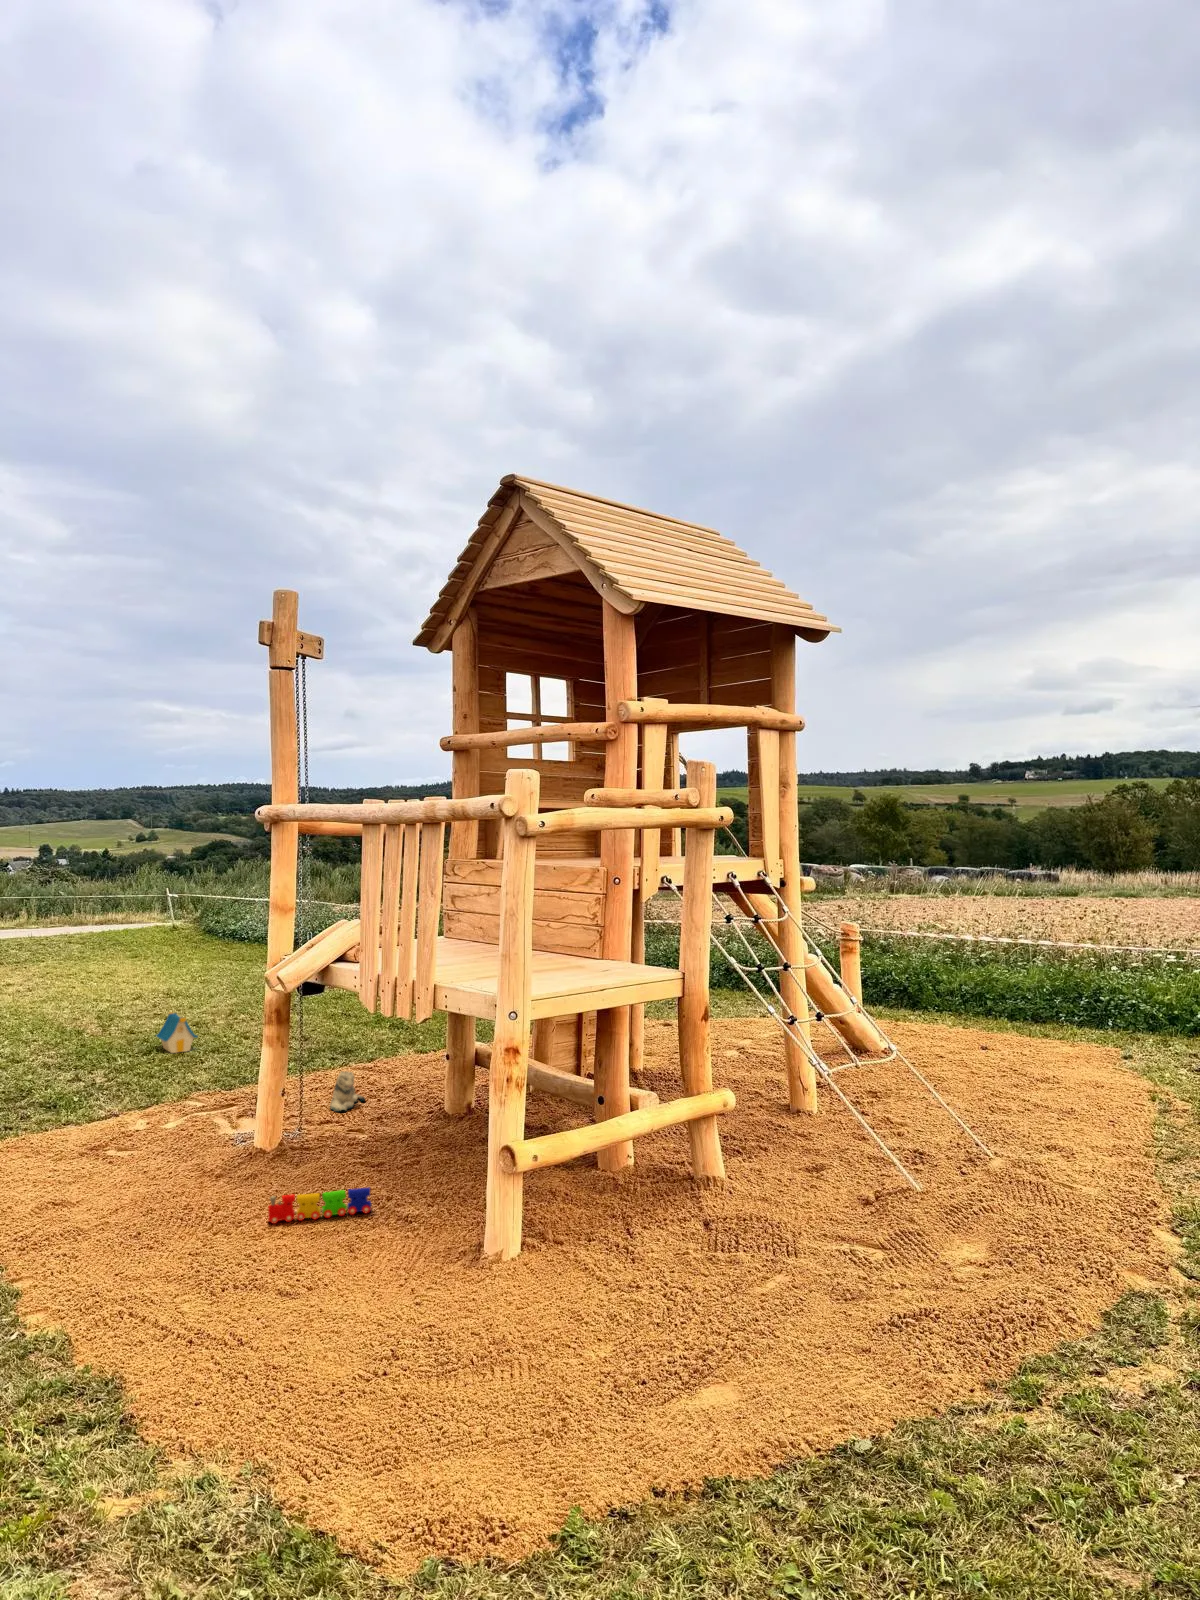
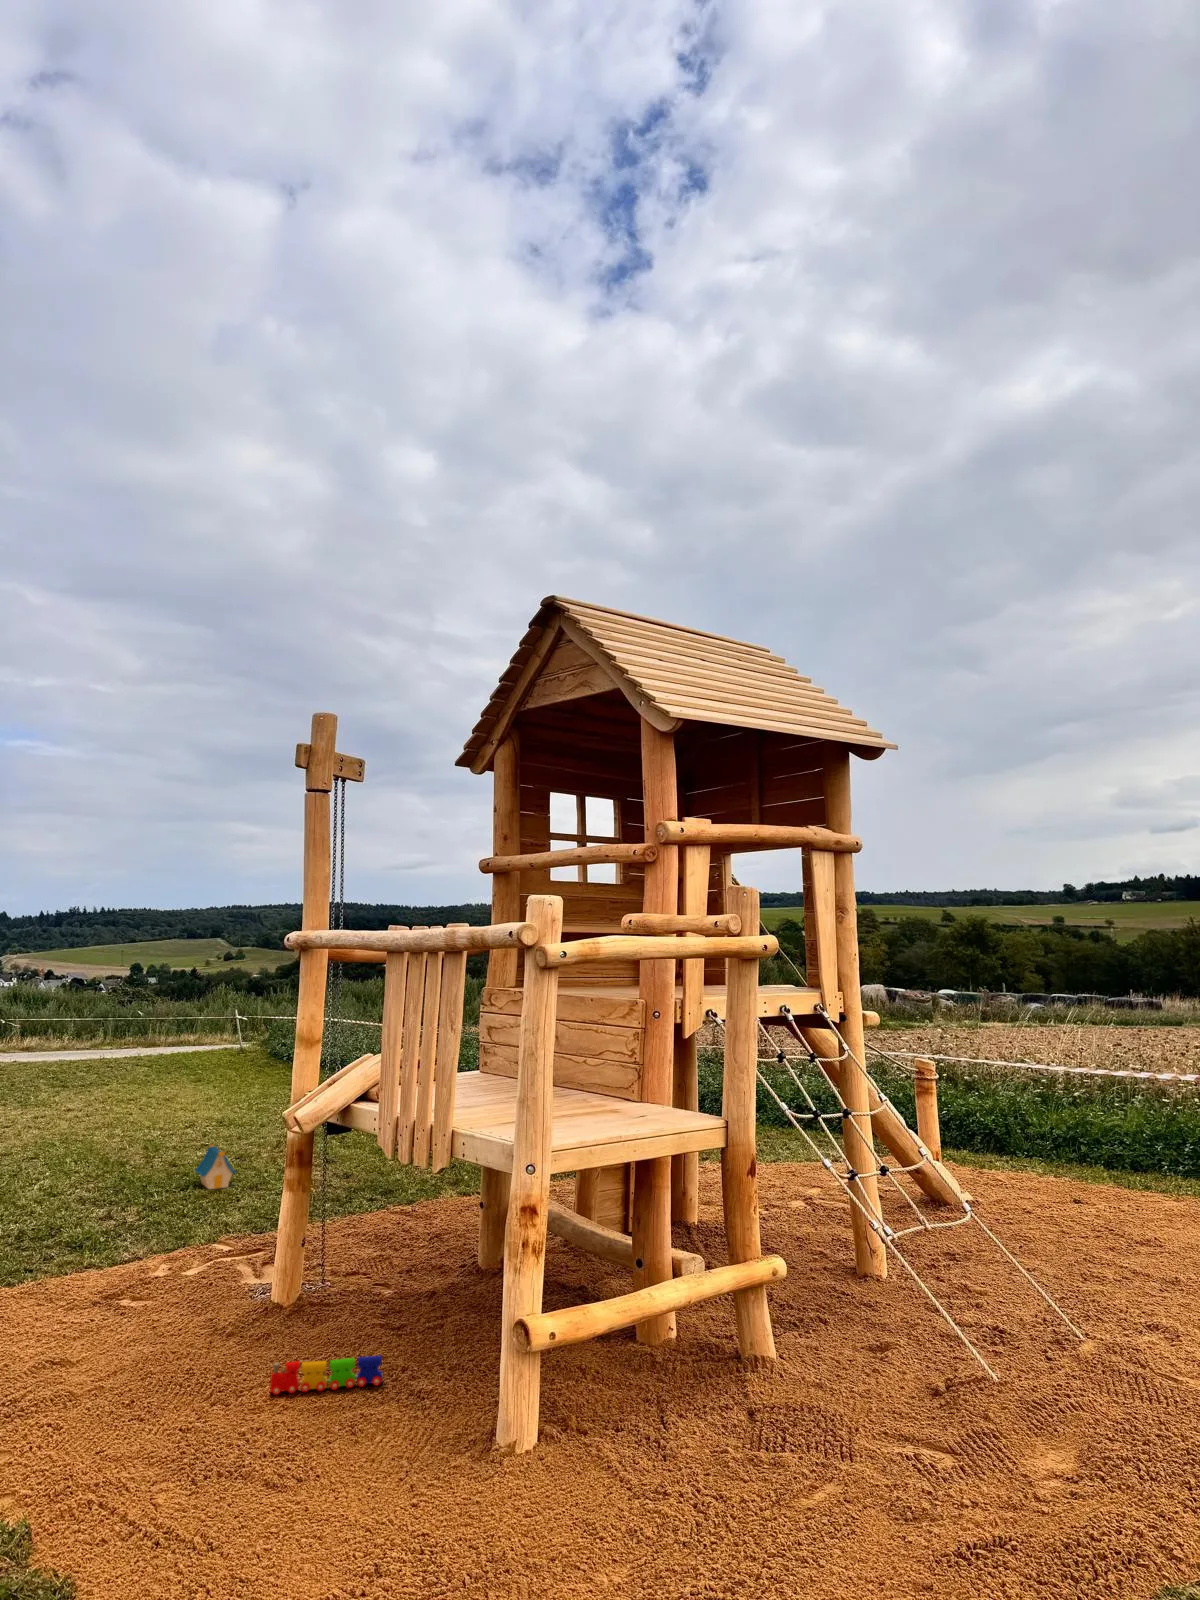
plush toy: present [330,1071,365,1112] -> none [360,1216,398,1261]

